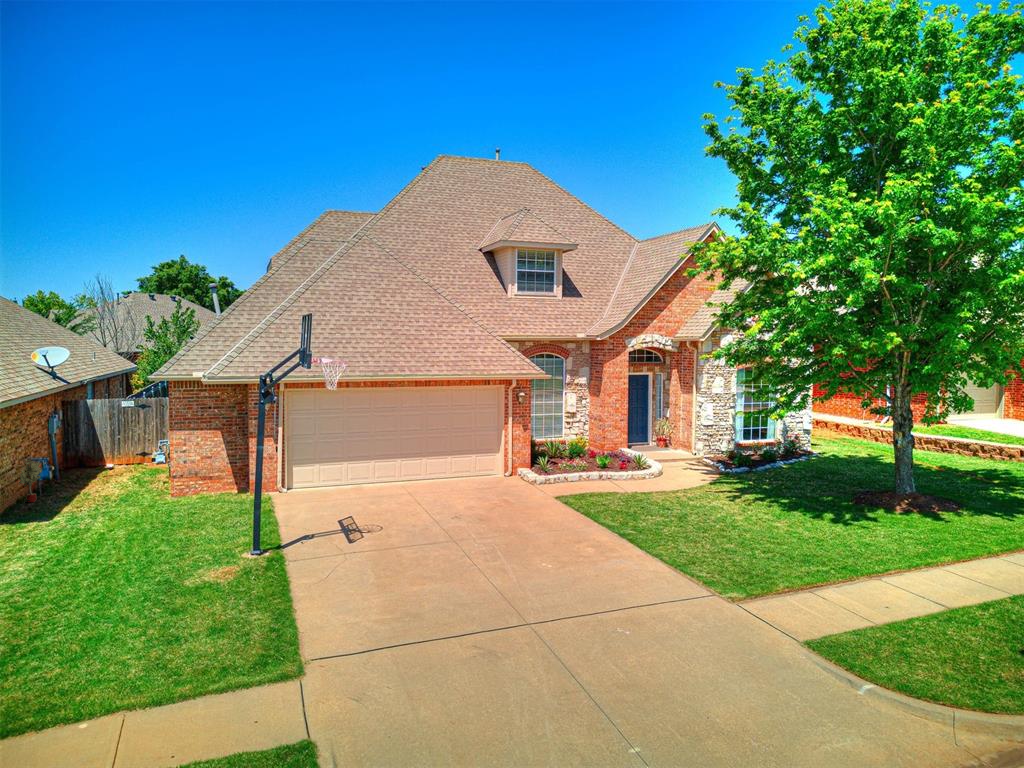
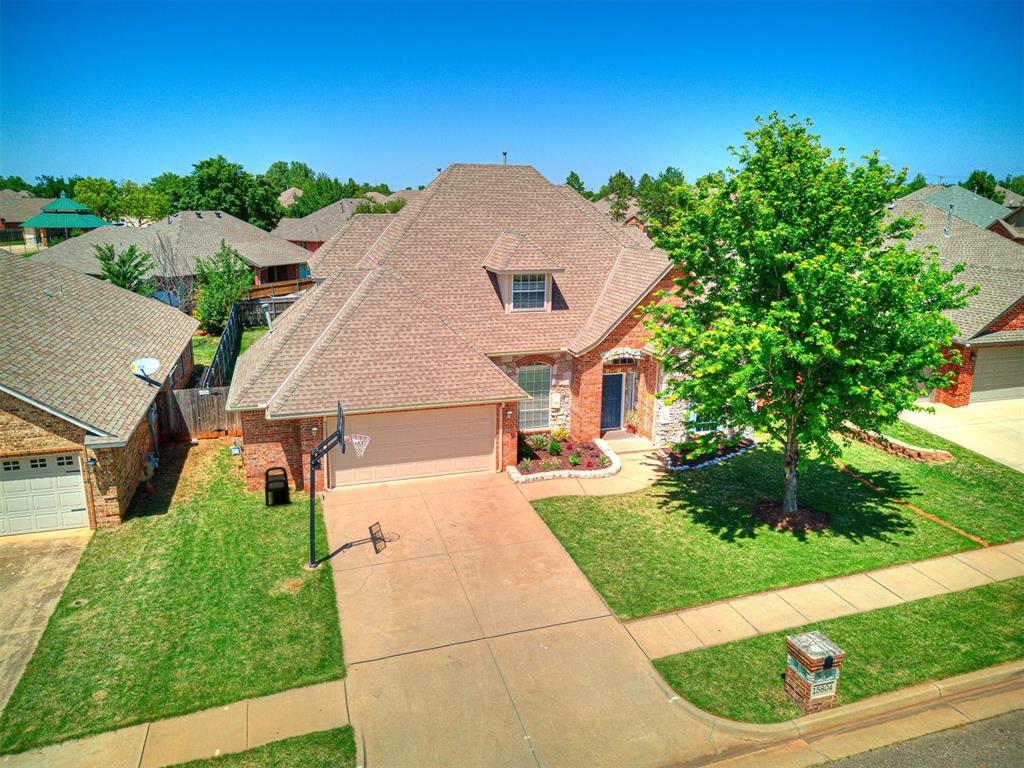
bench: none [194,463,229,509] -> present [265,467,290,505]

